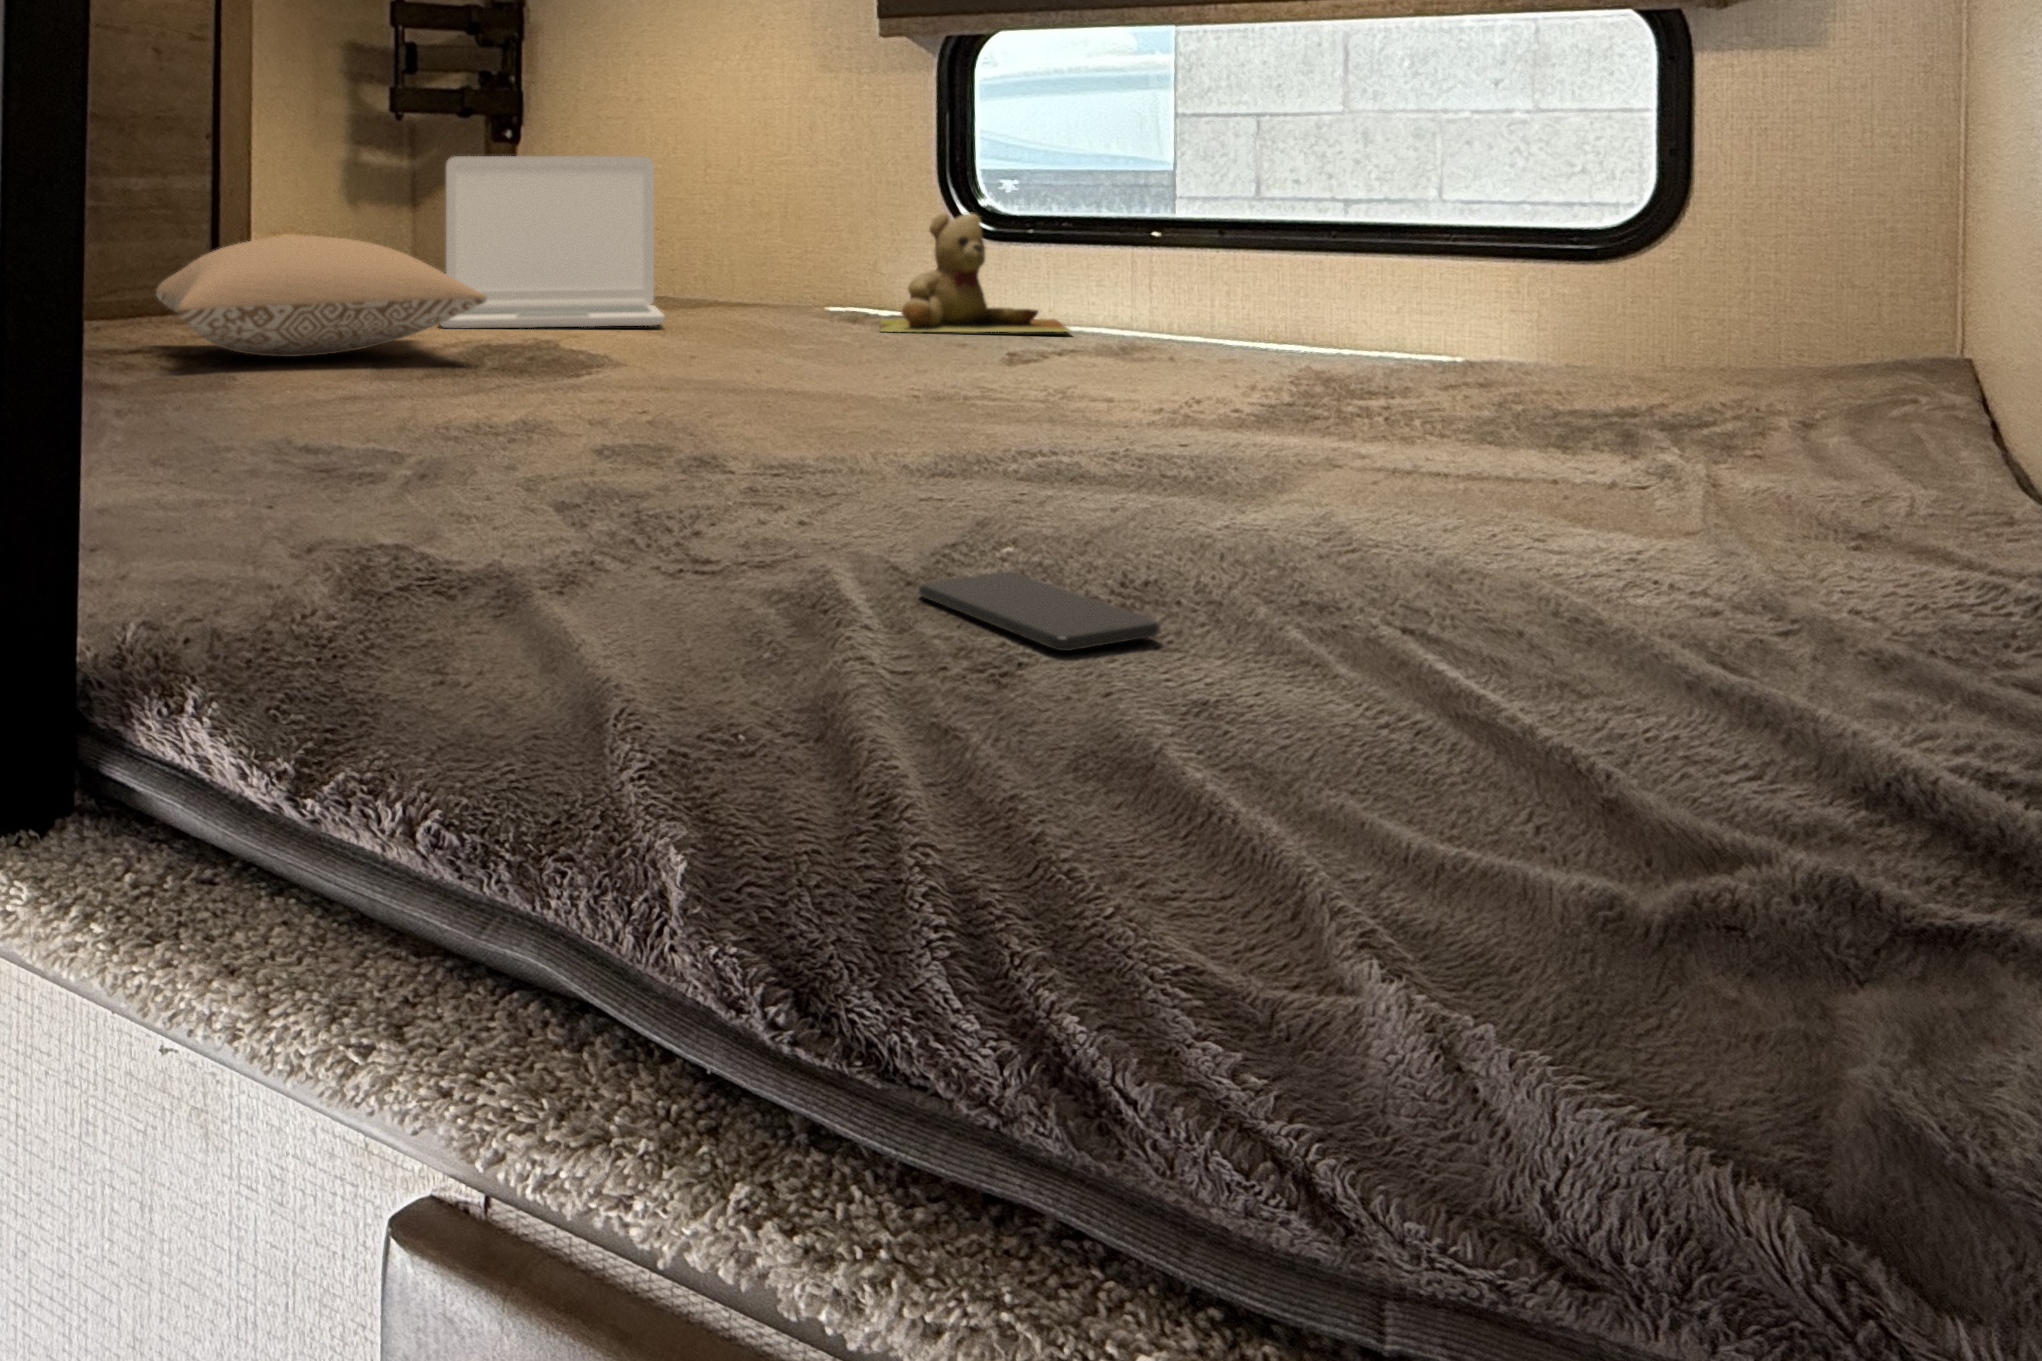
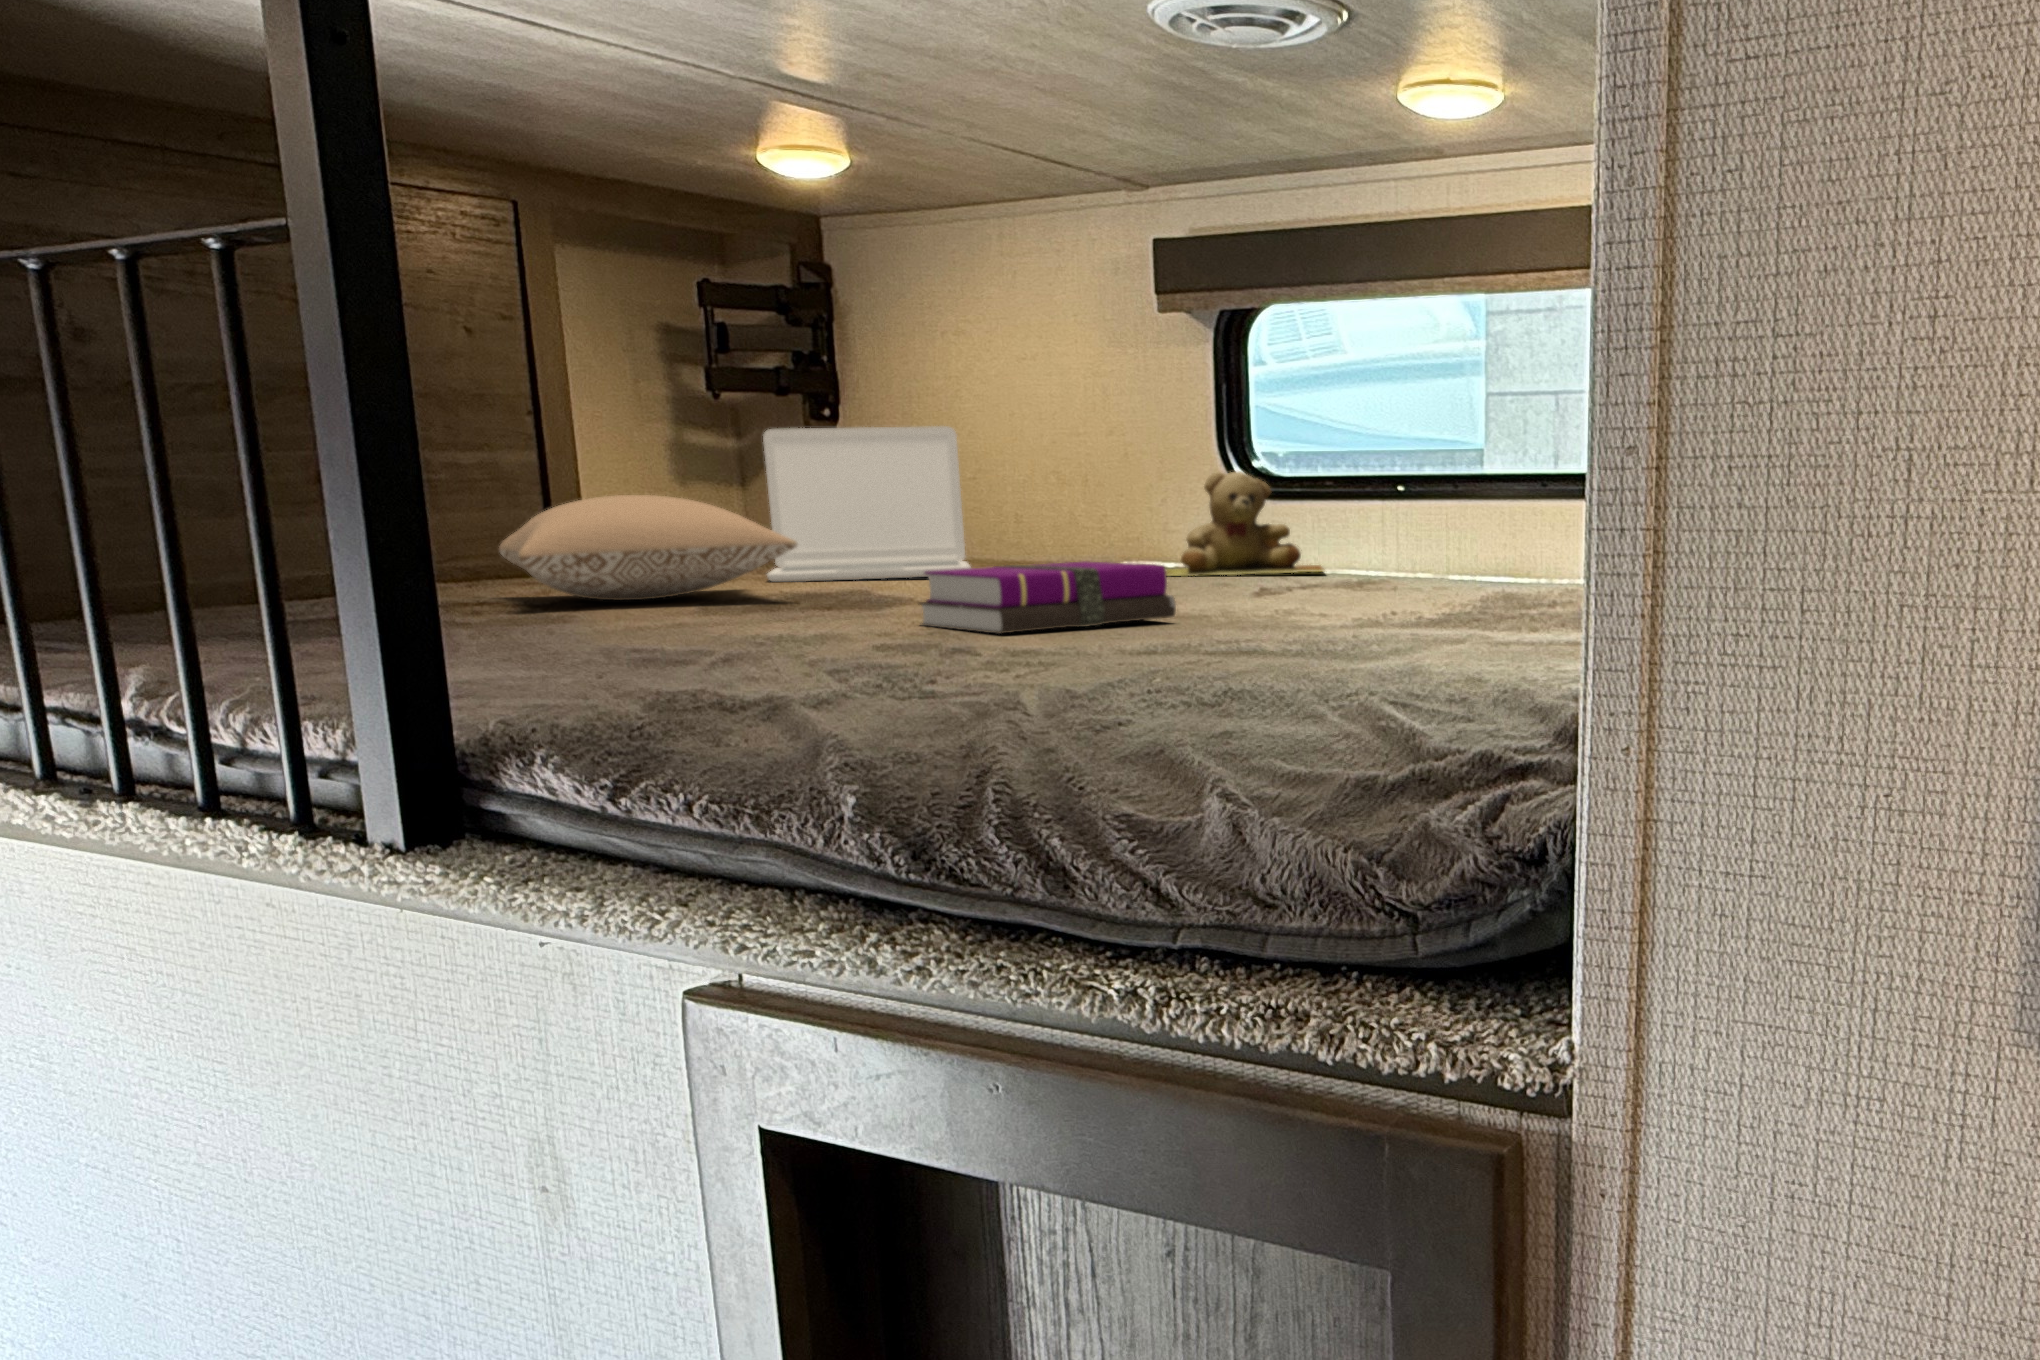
notebook: none [637,336,951,436] -> present [920,561,1176,634]
smartphone: present [918,572,1161,651] -> none [1076,685,1229,717]

